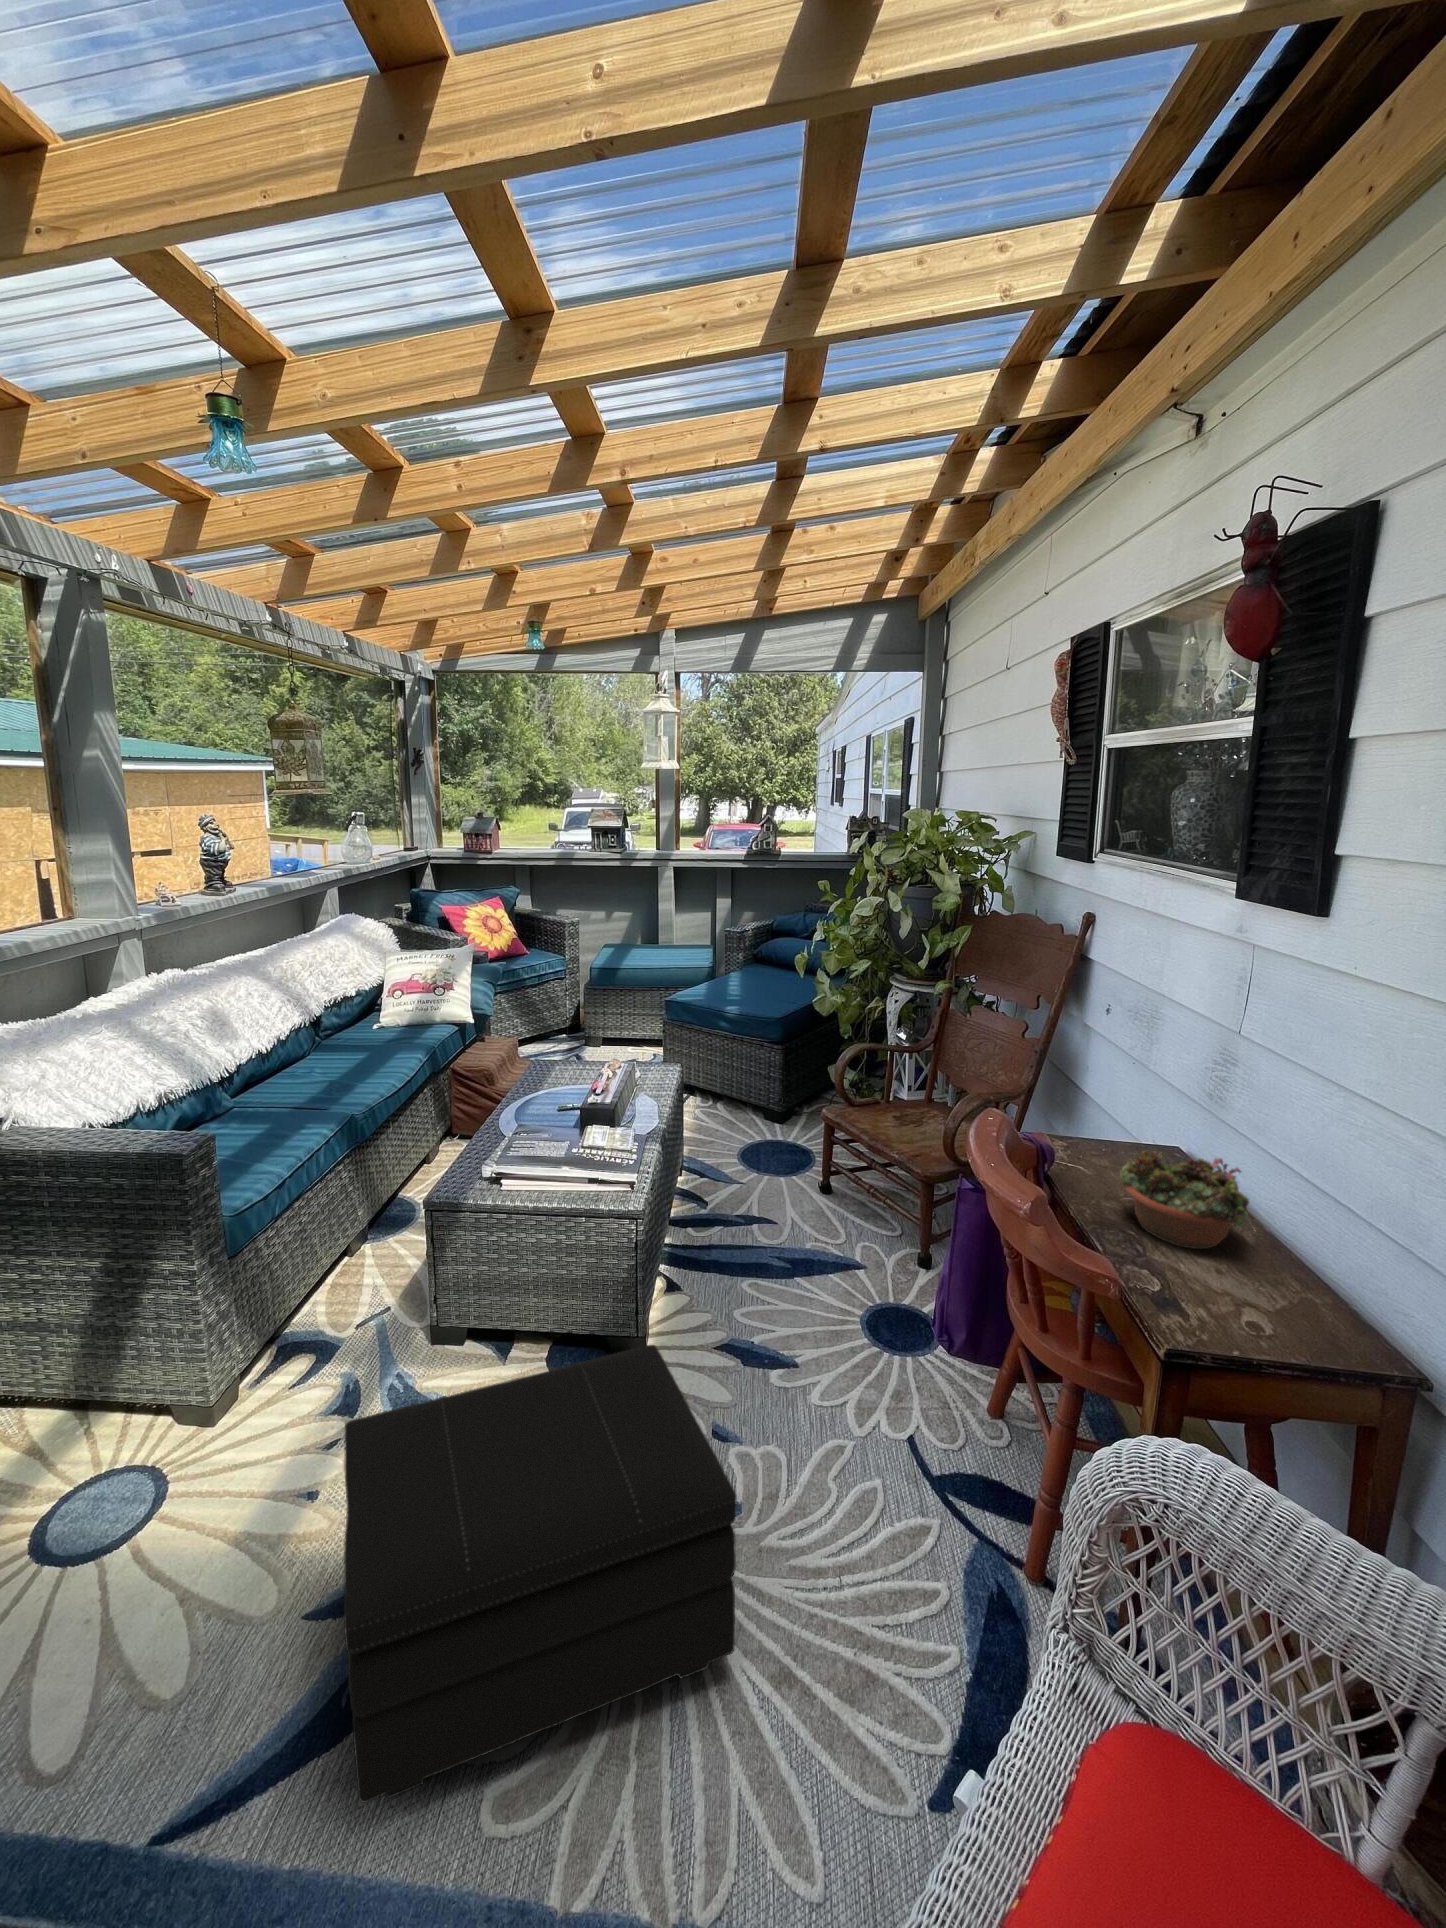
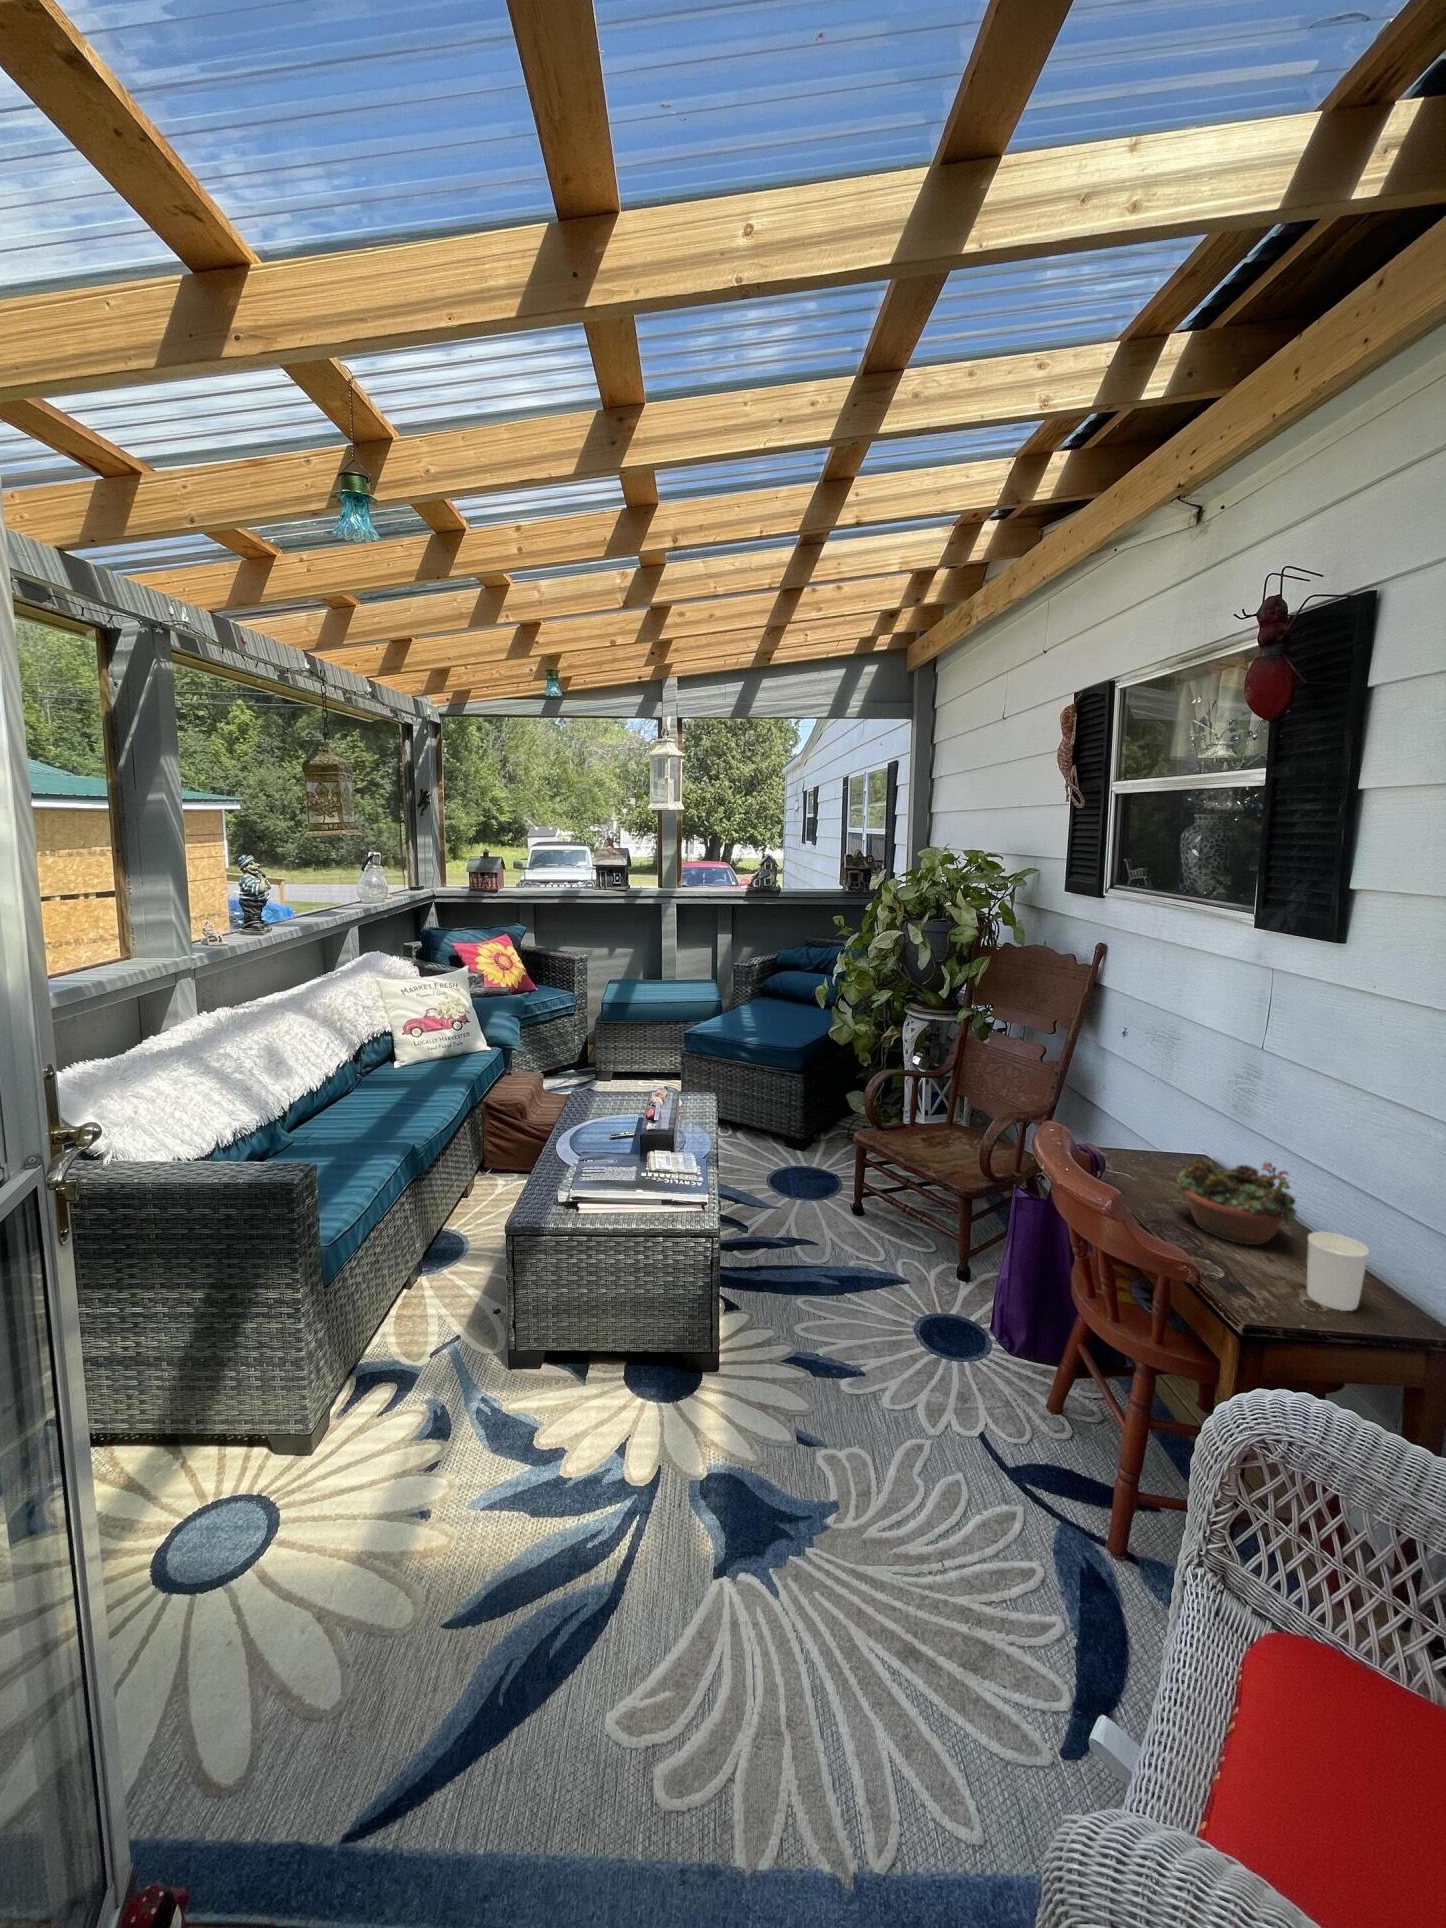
candle holder: none [1244,1241,1314,1332] -> present [1307,1232,1369,1311]
footstool: present [344,1345,737,1802] -> none [488,1351,870,1779]

